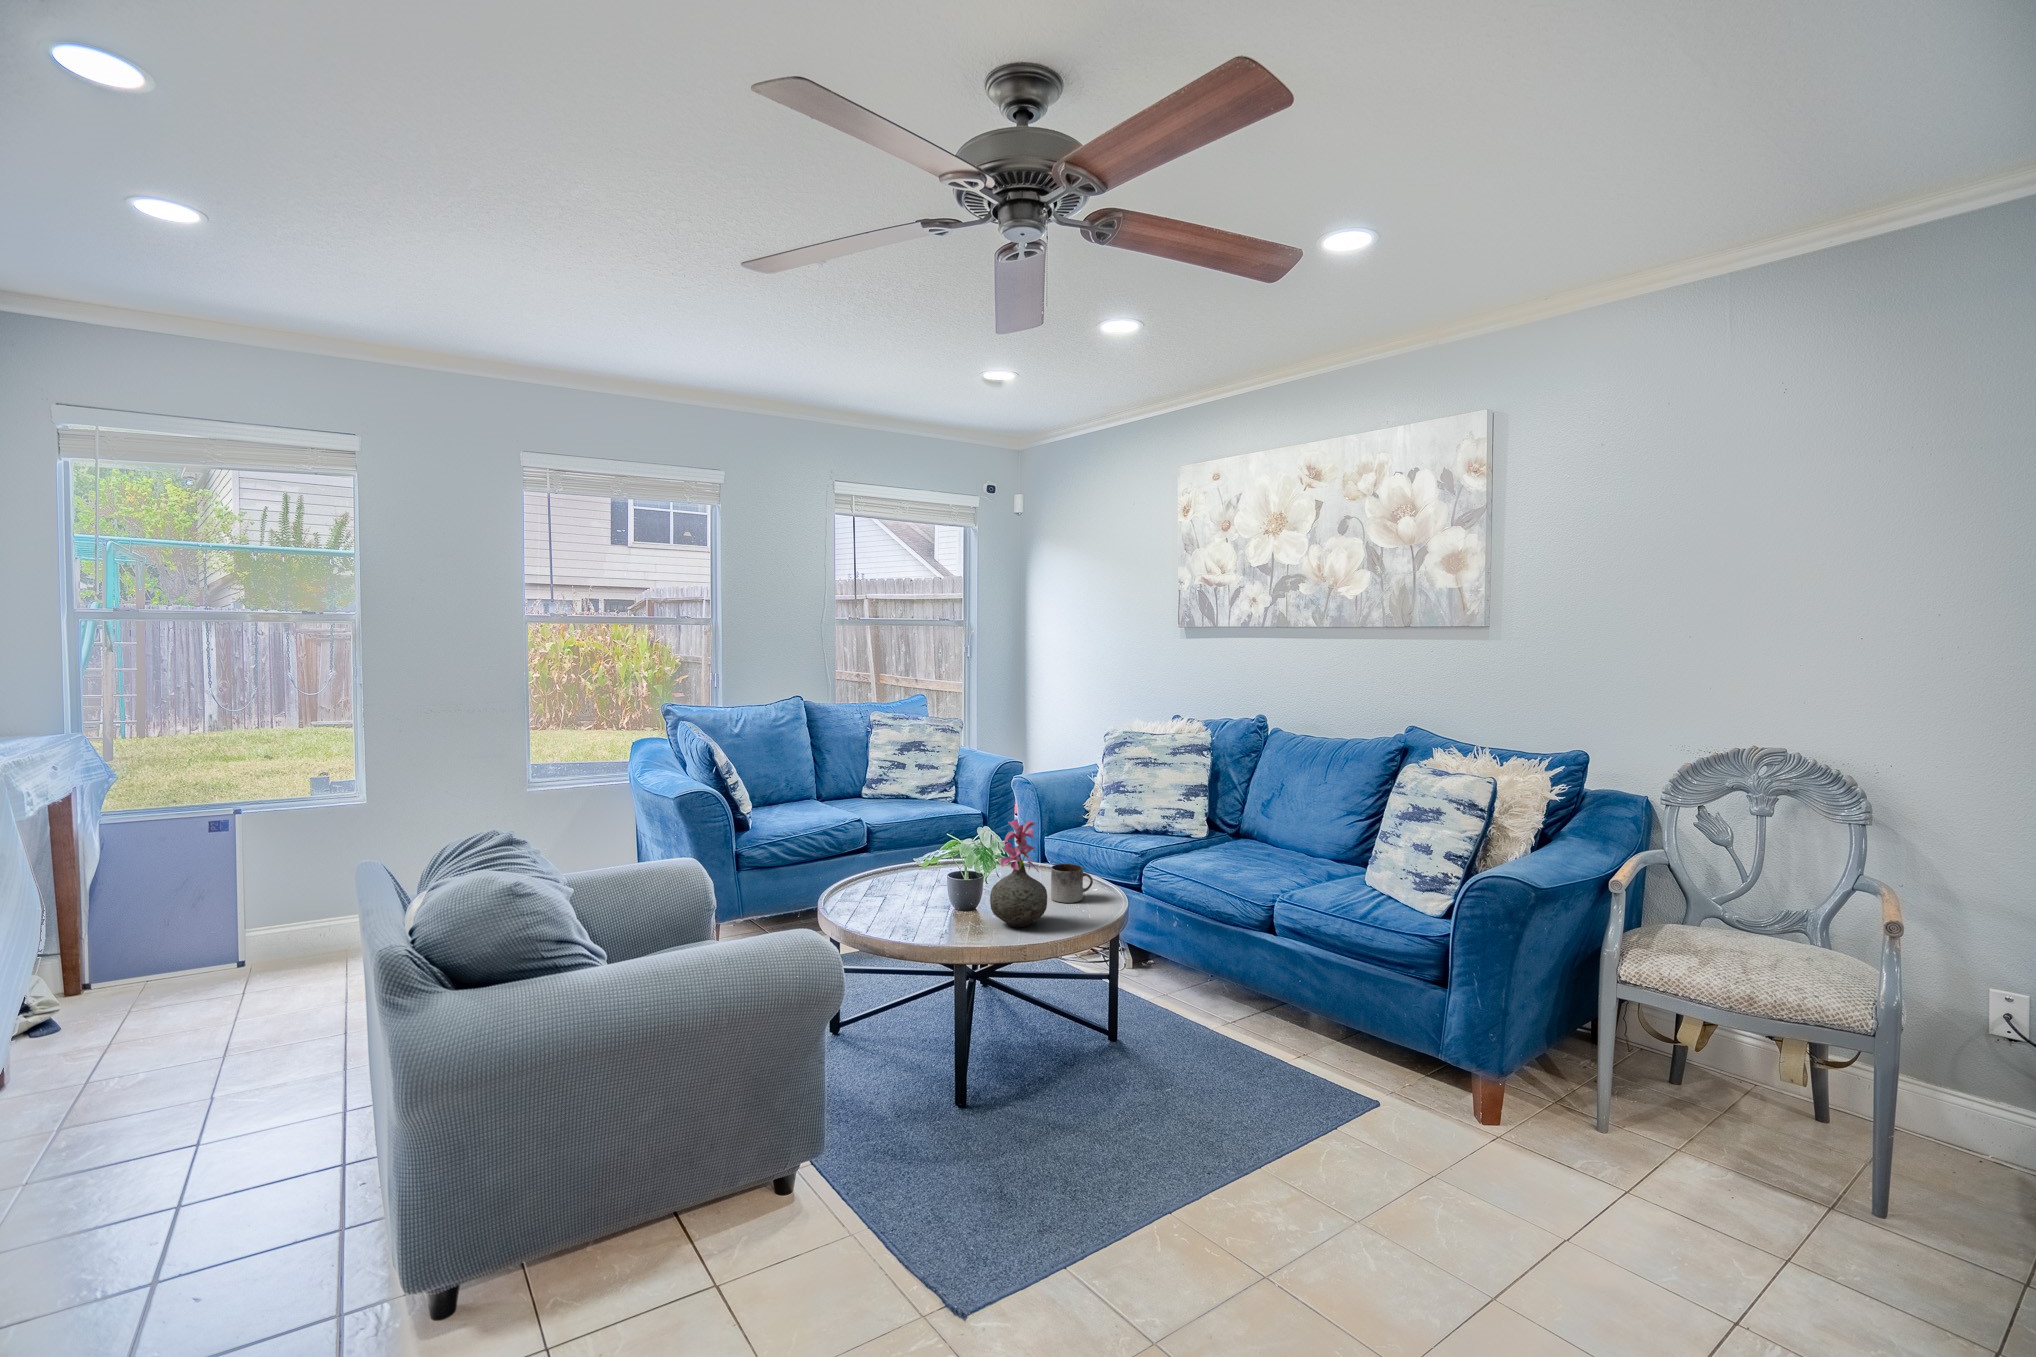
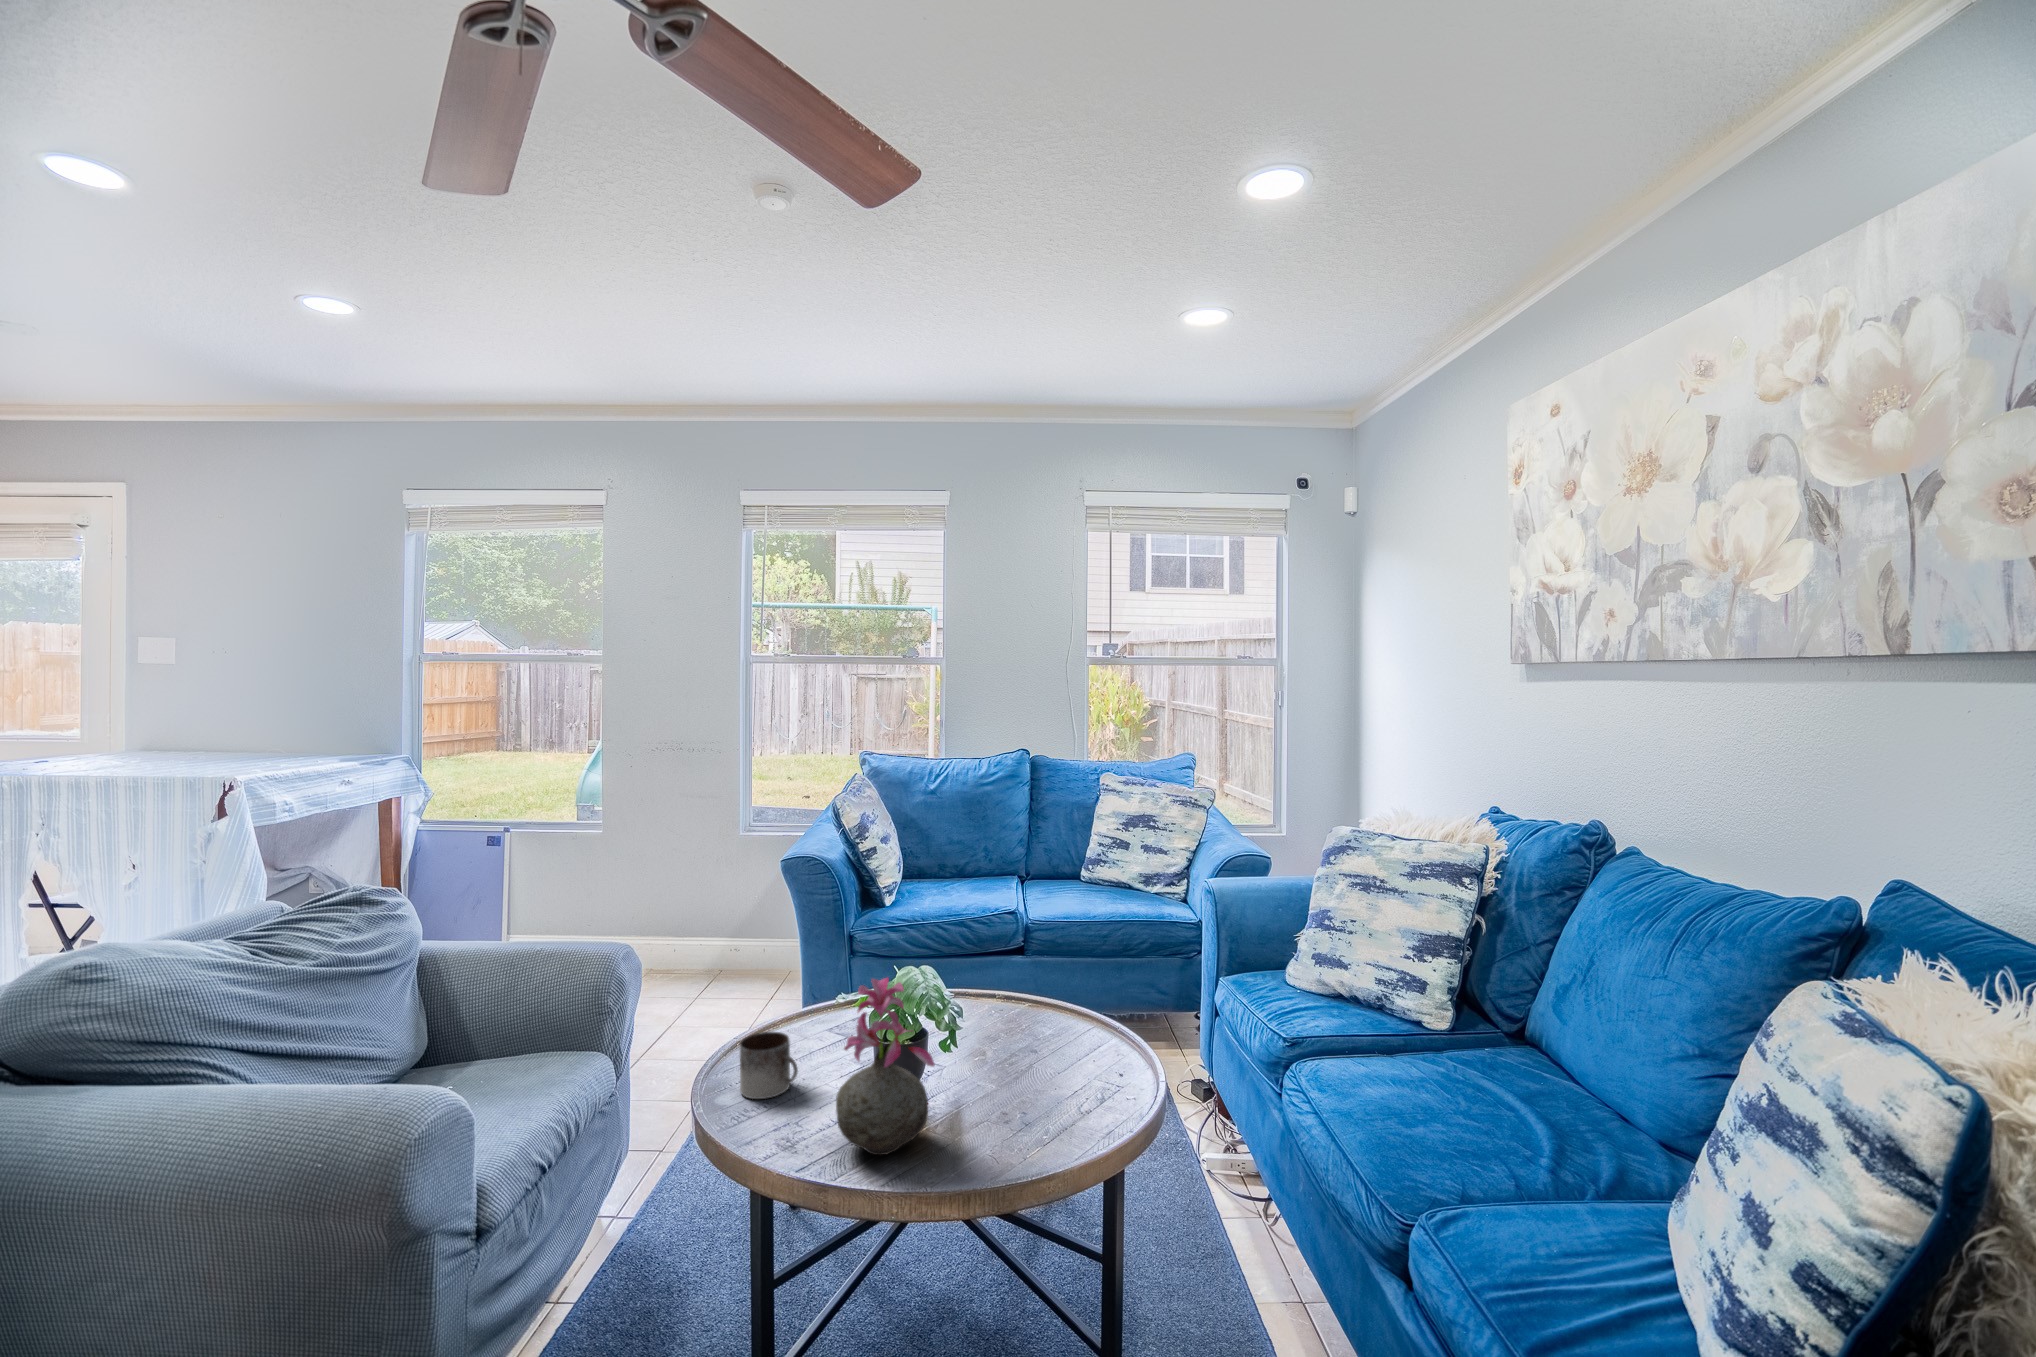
mug: present [1051,864,1093,903] -> present [740,1032,798,1099]

